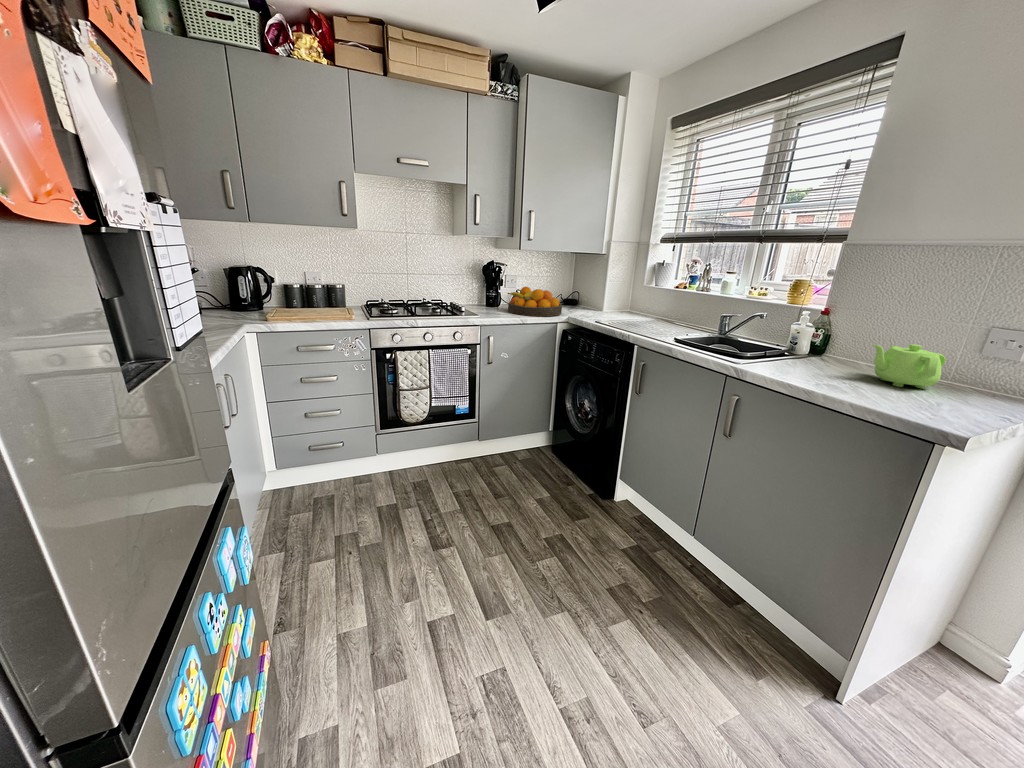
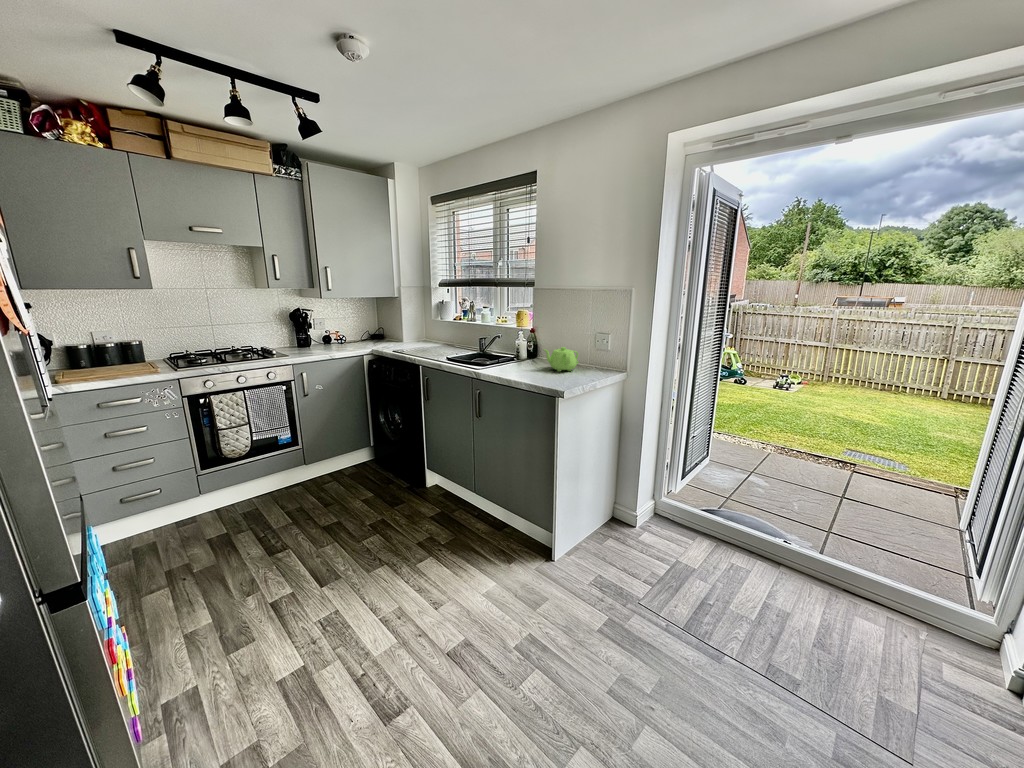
fruit bowl: present [508,287,562,316] -> none [316,328,367,352]

